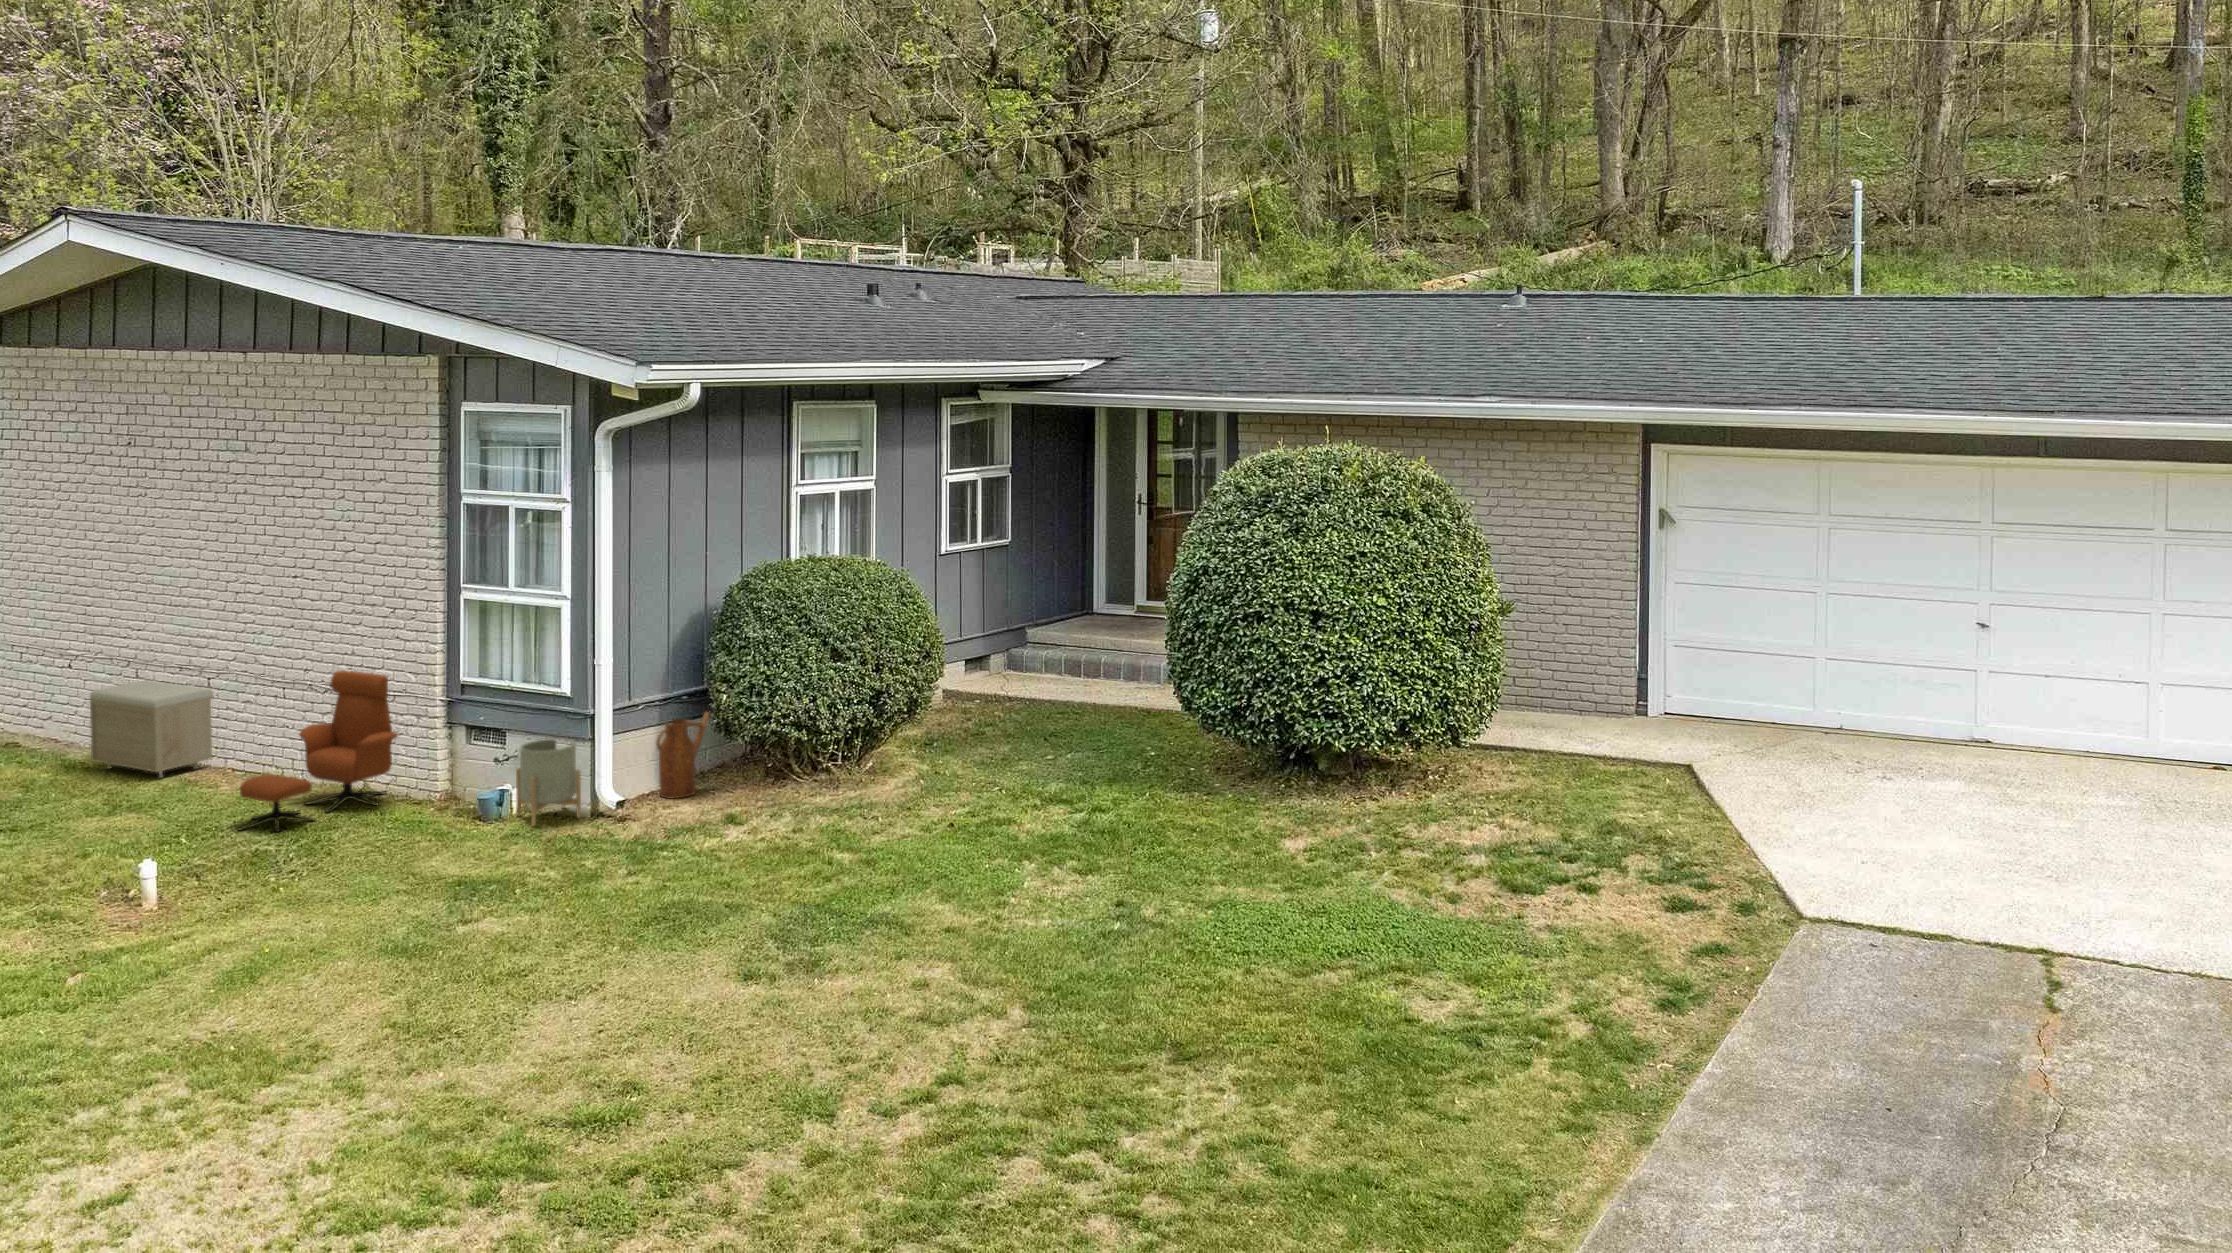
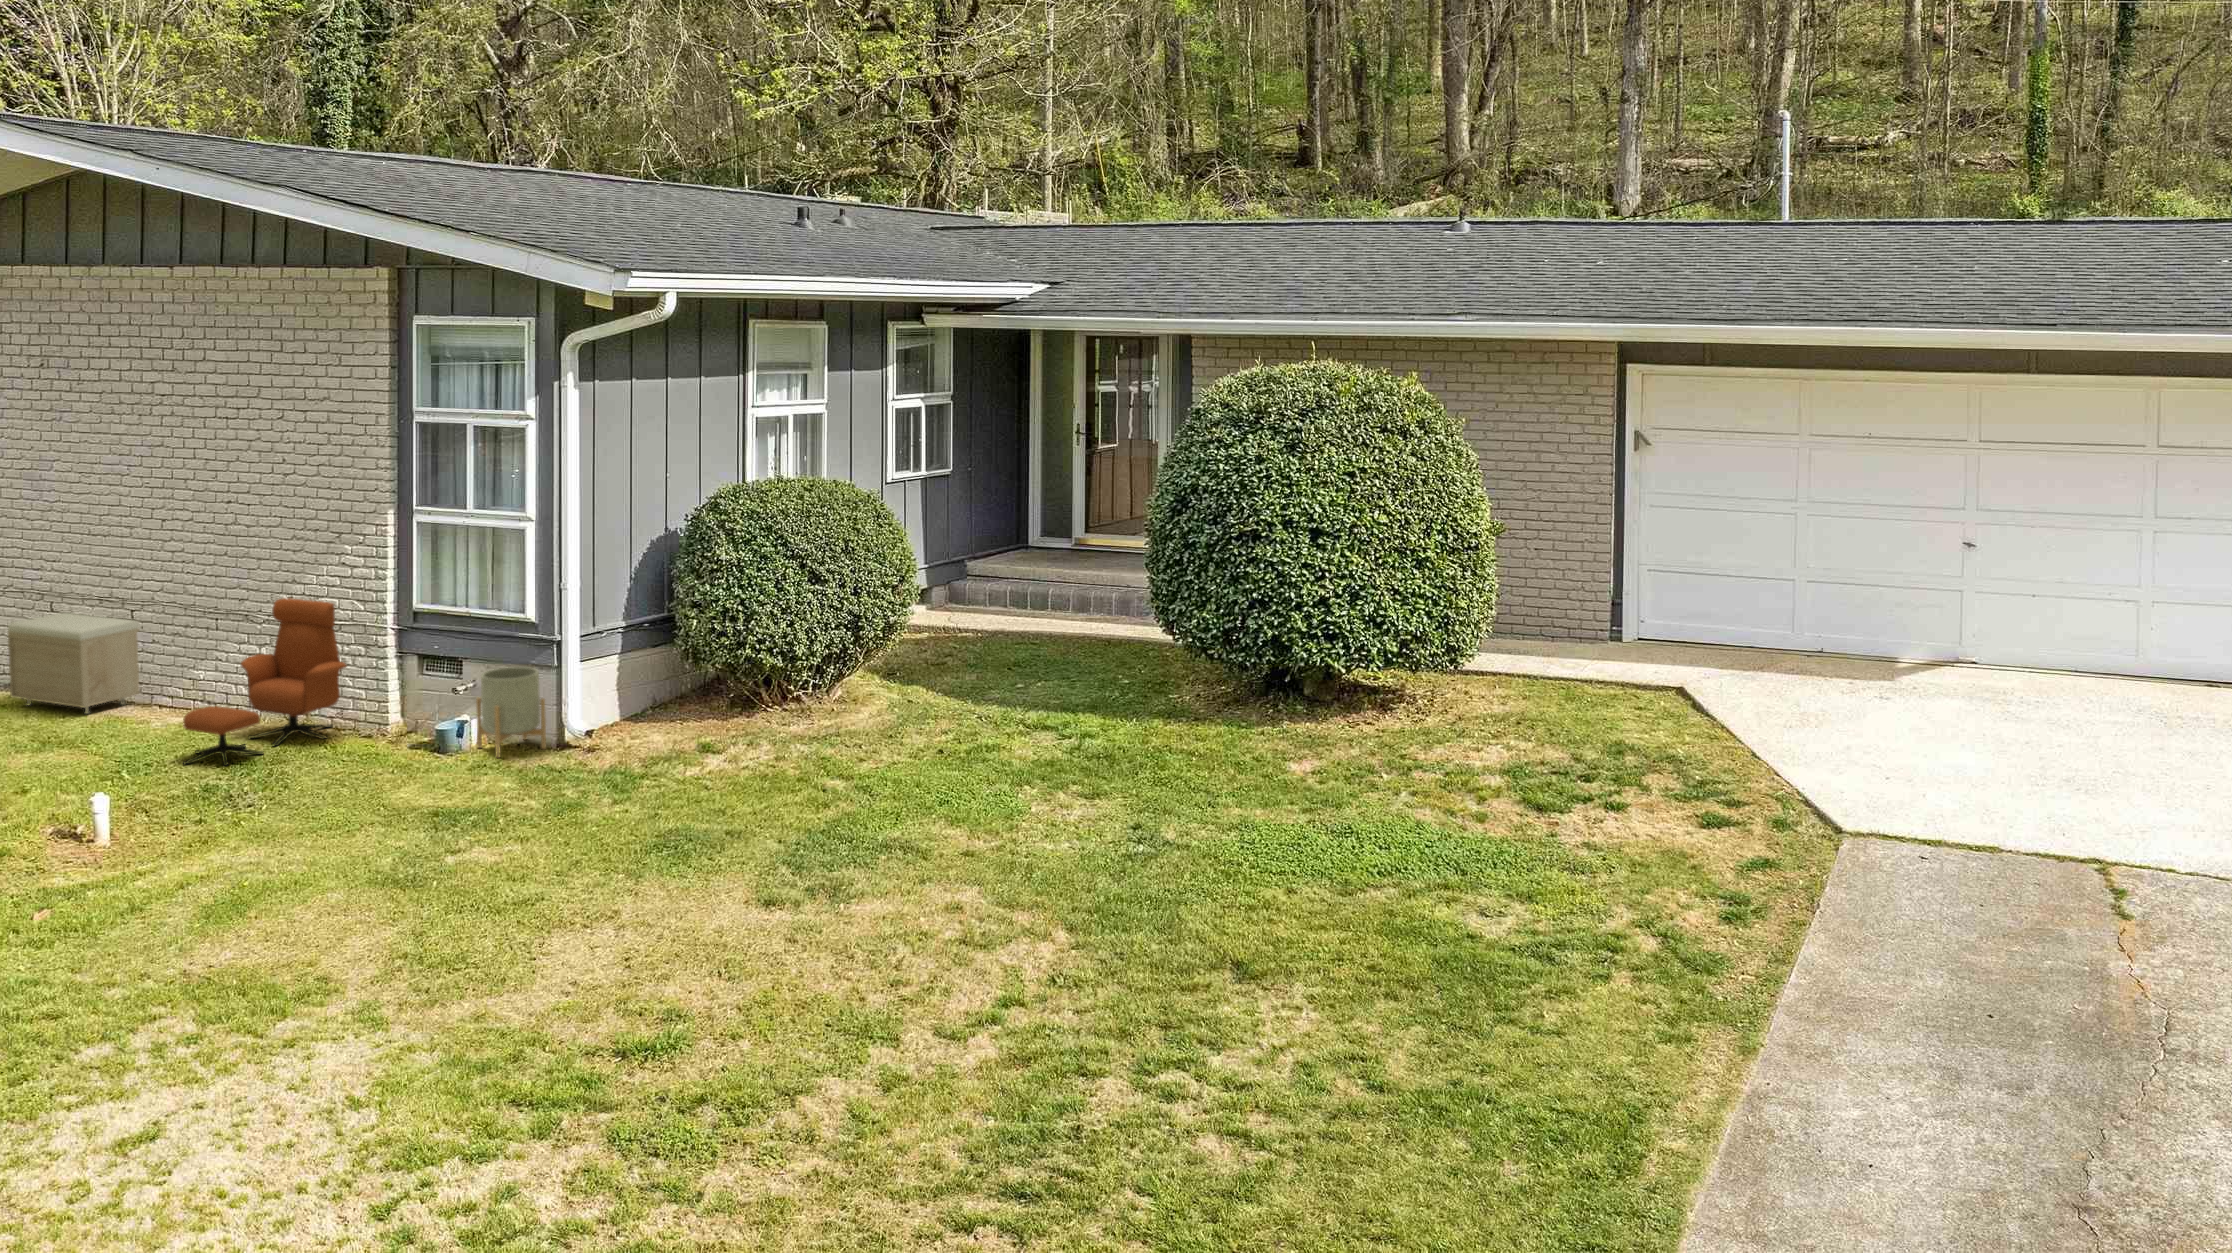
watering can: present [656,712,710,798] -> none [620,639,673,729]

